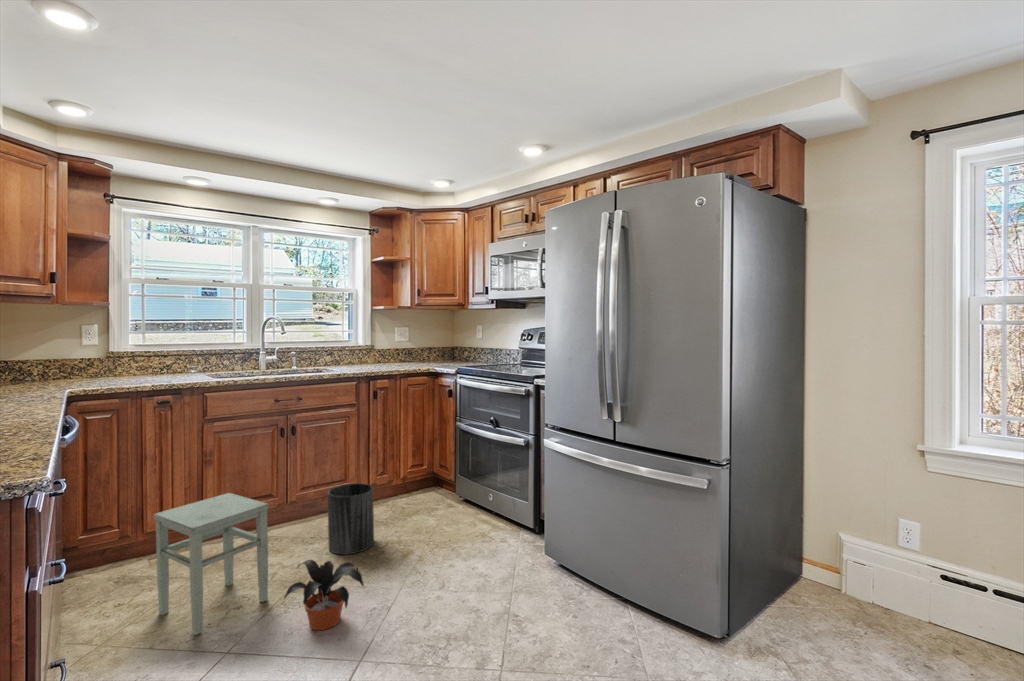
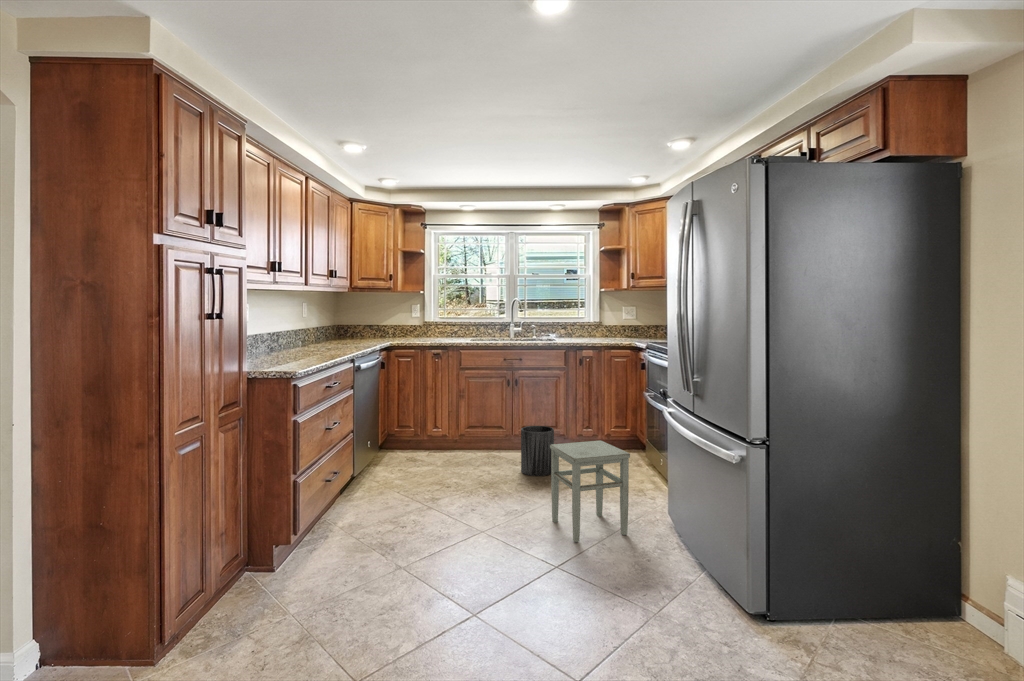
stool: present [153,493,269,635] -> present [550,441,630,542]
potted plant: present [284,560,364,630] -> none [456,461,507,506]

